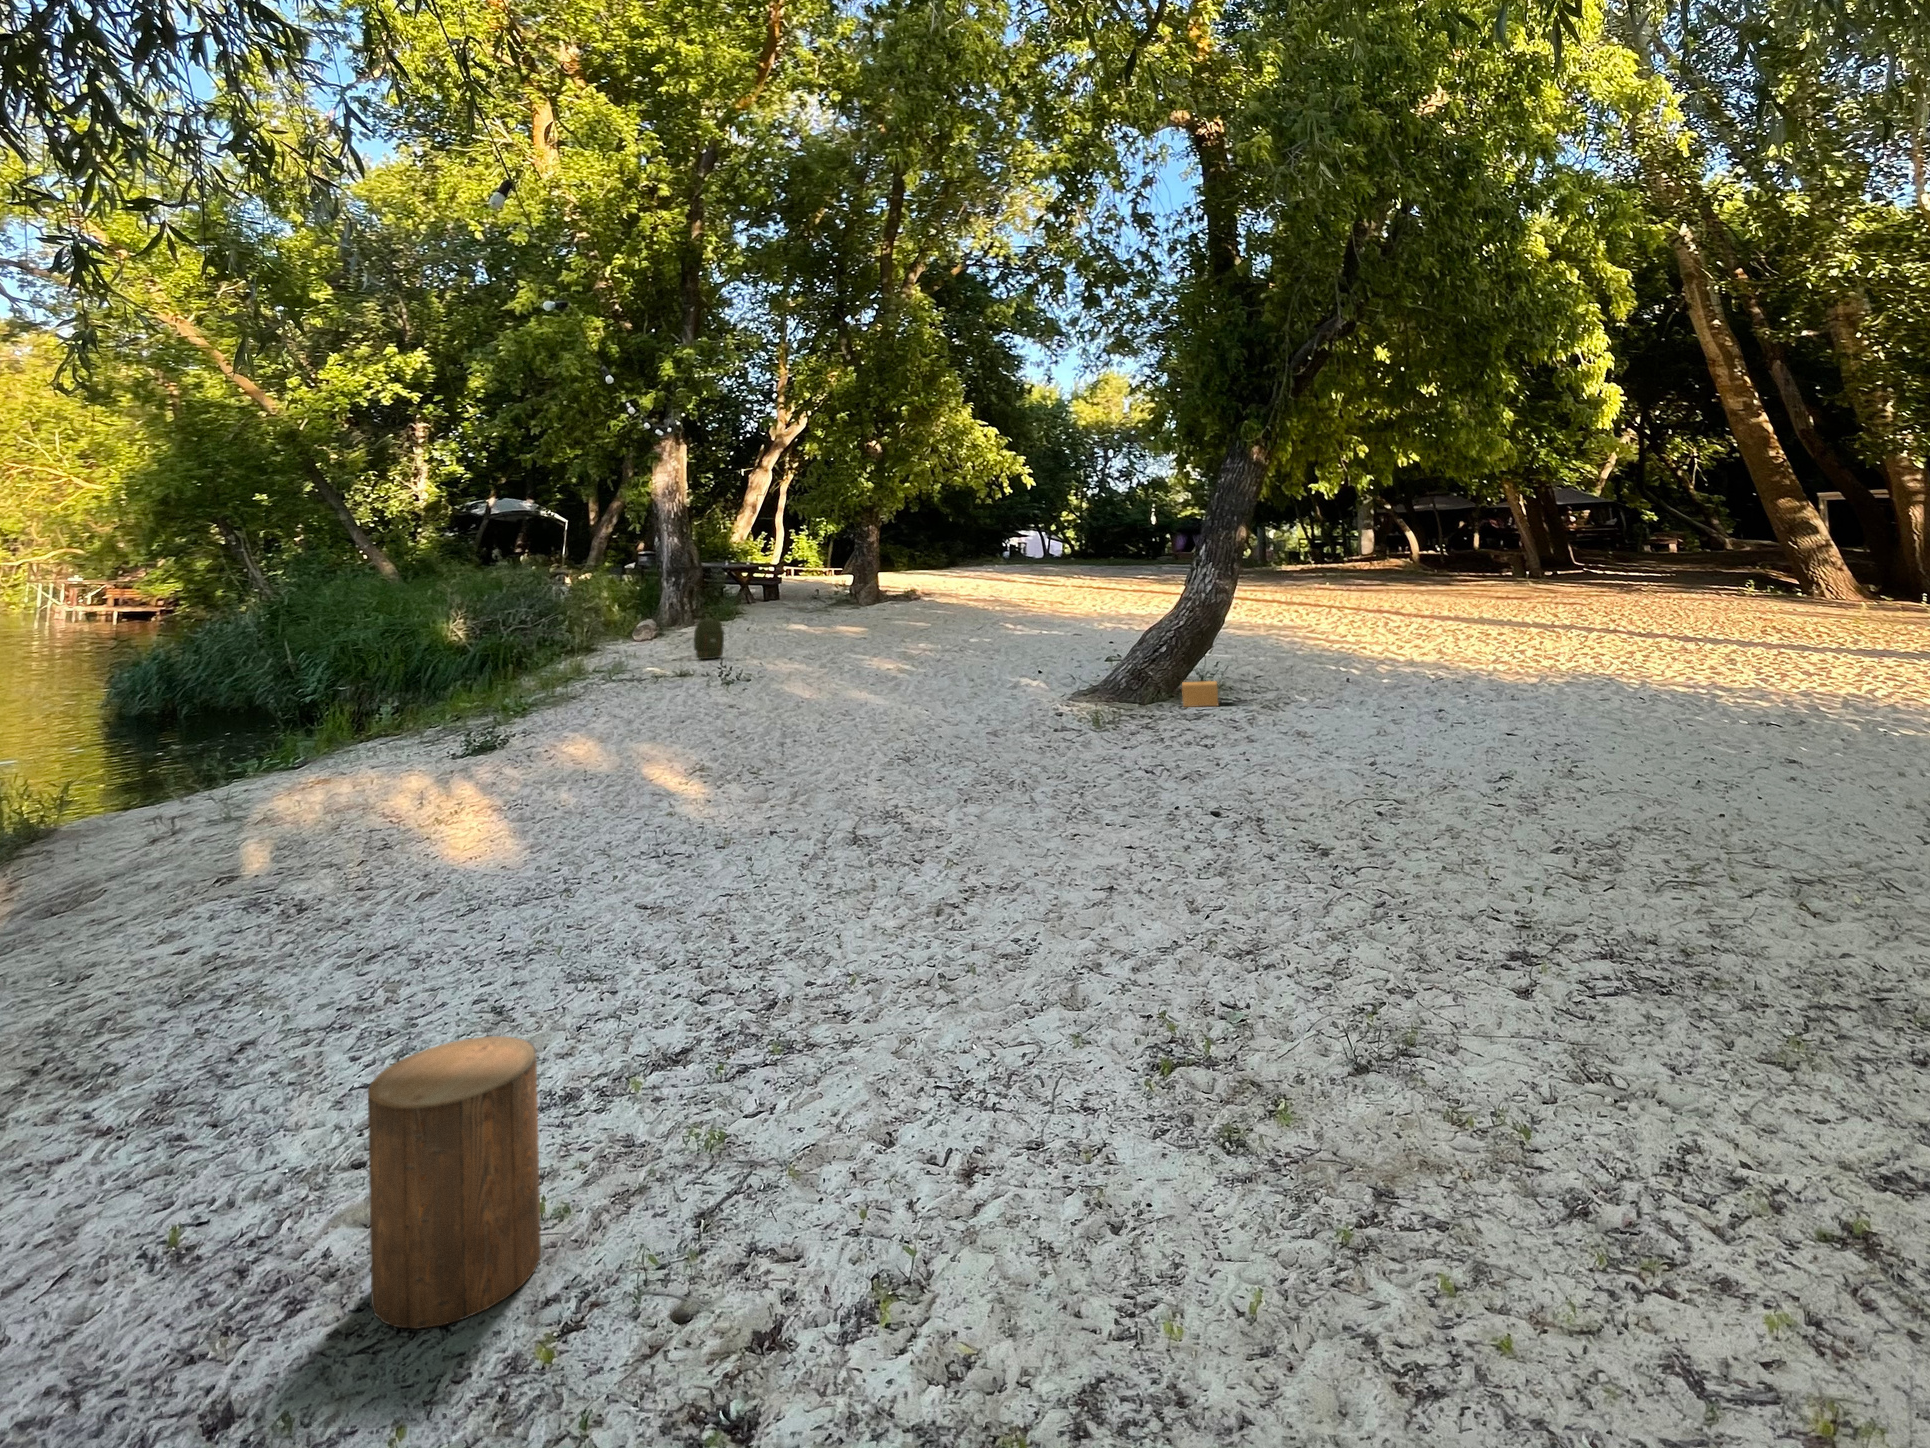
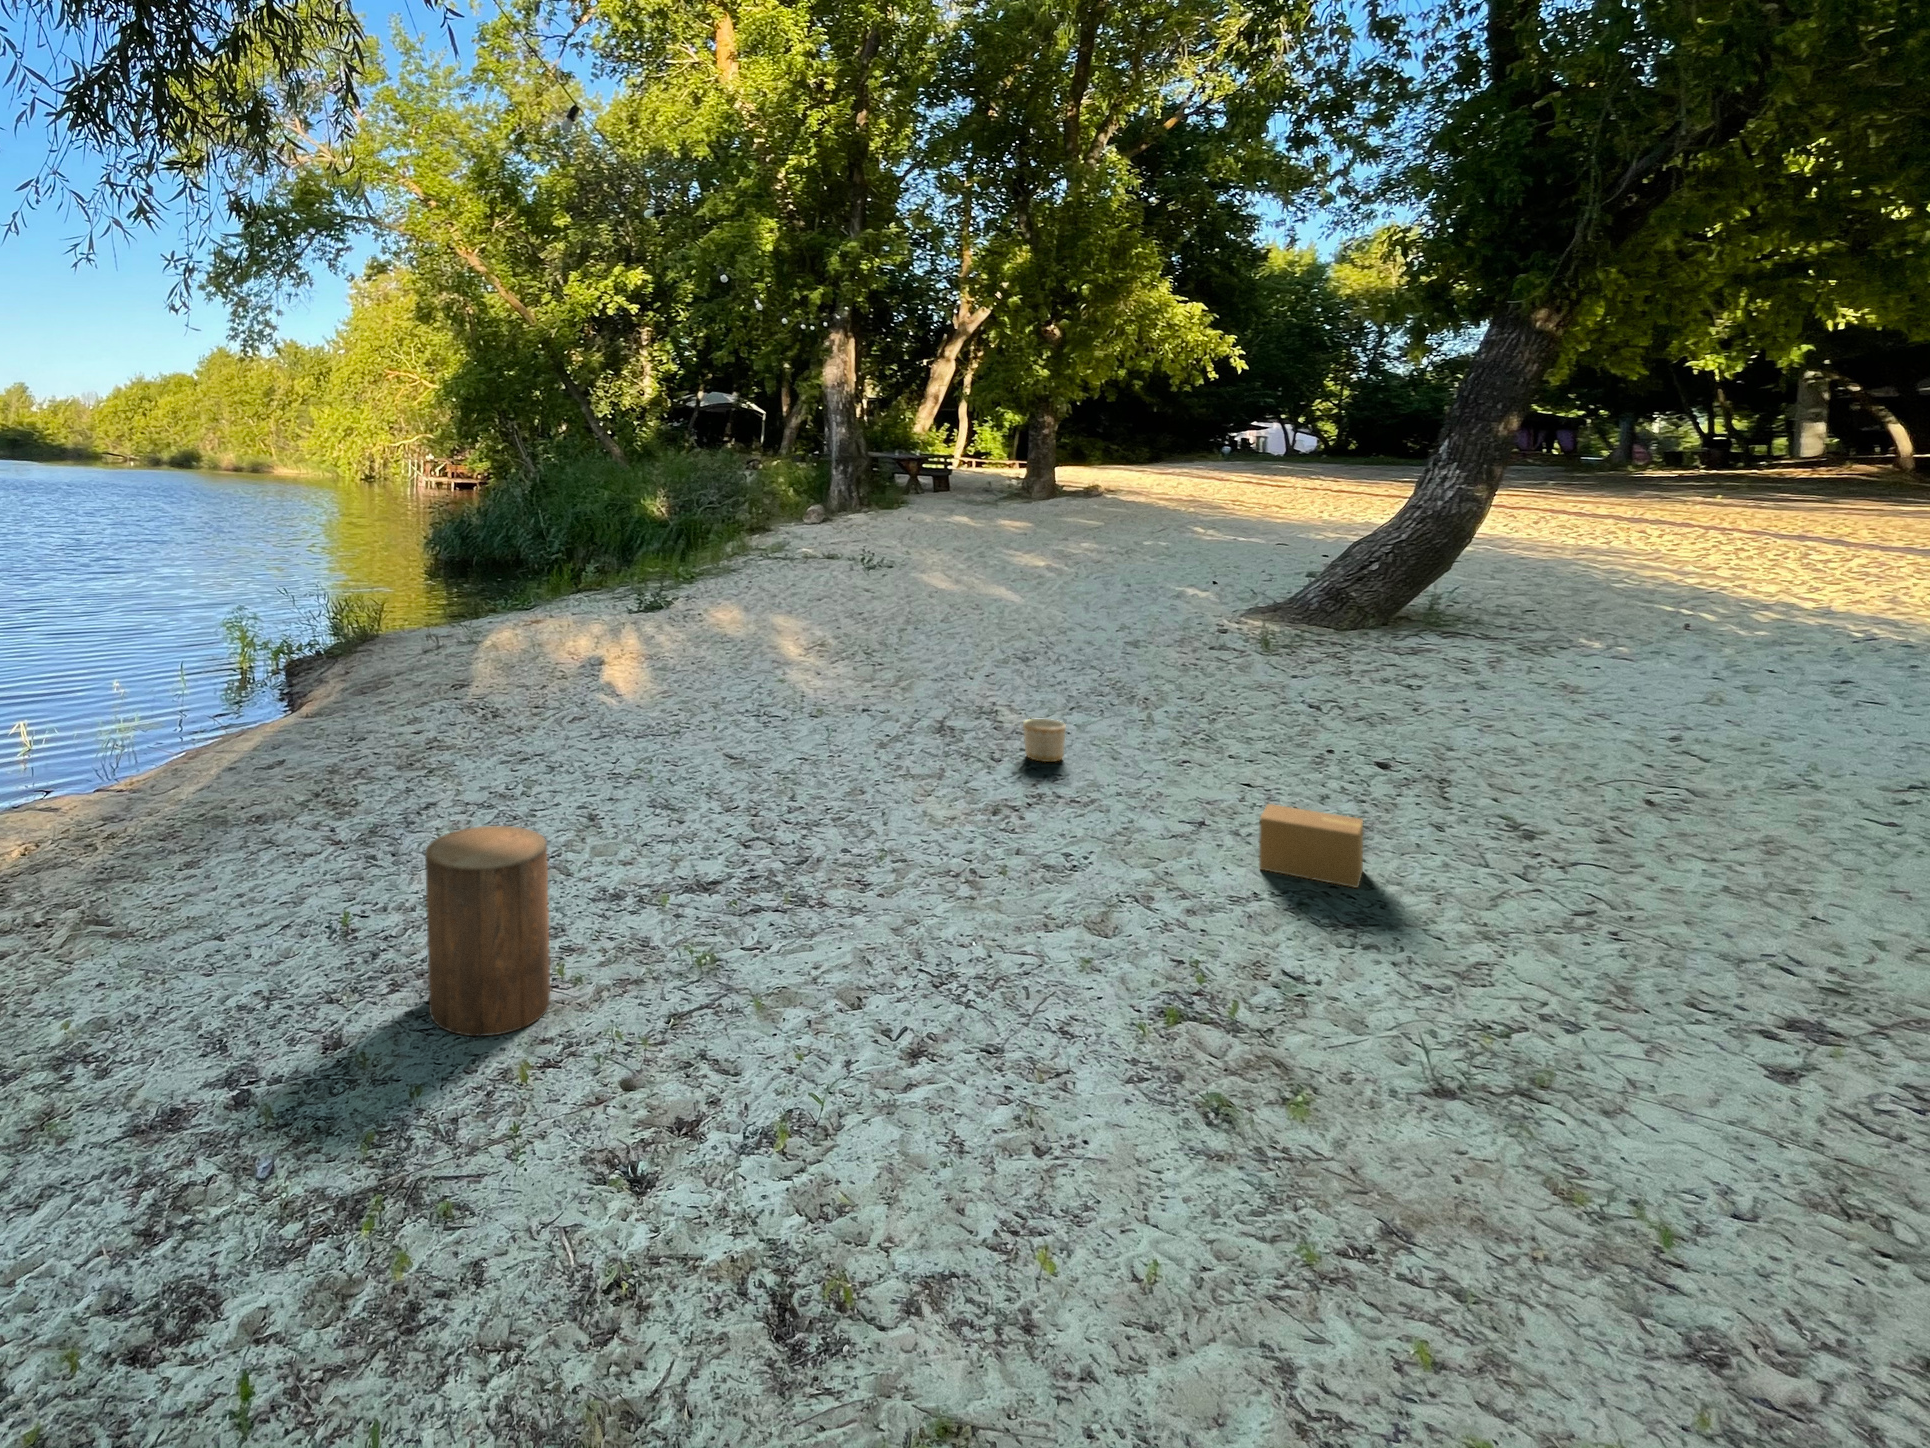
backpack: present [694,619,724,659] -> none [857,505,886,543]
cardboard box: present [1182,681,1218,707] -> present [1259,804,1363,888]
planter: none [940,814,979,856] -> present [1023,719,1066,762]

